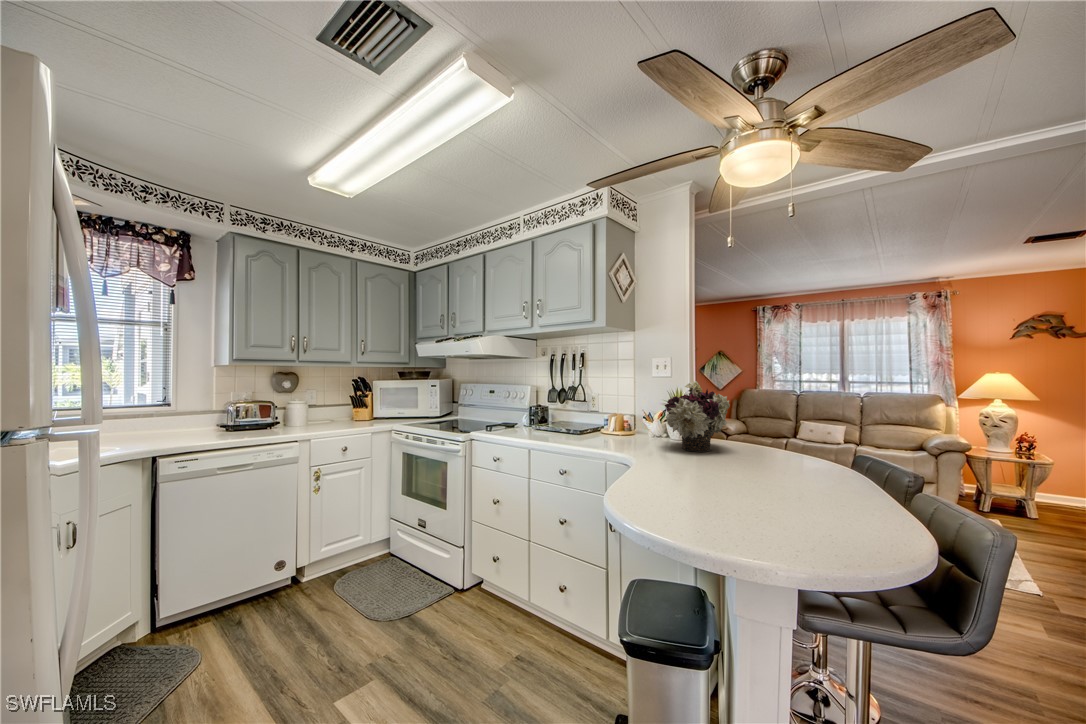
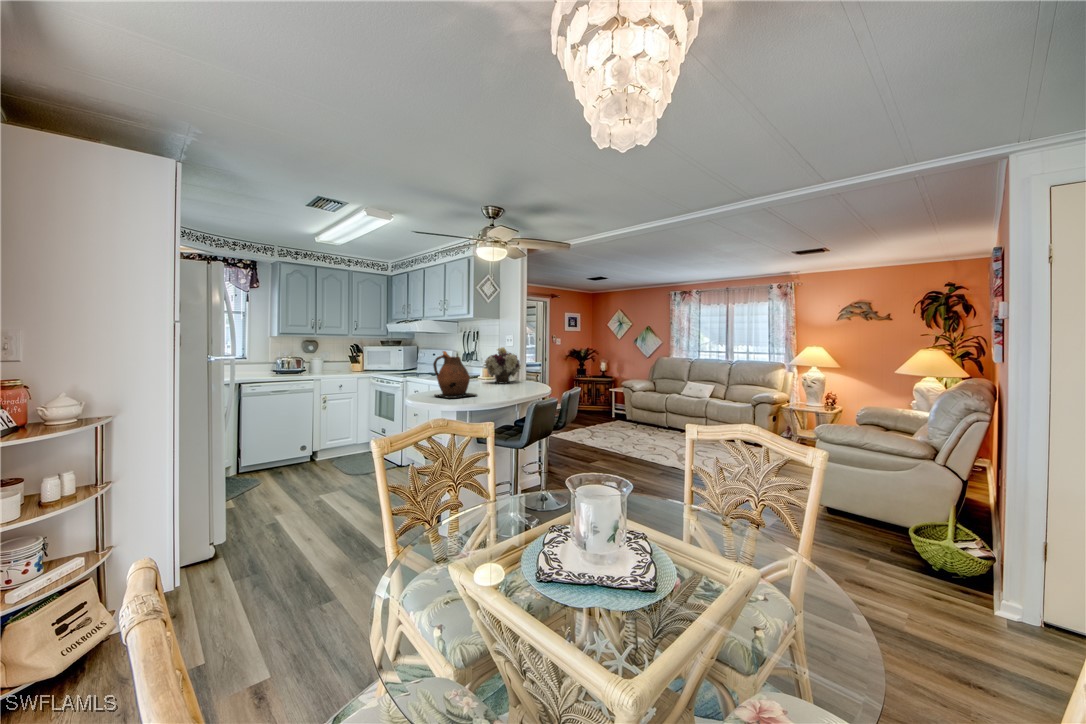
ceramic pitcher: none [732,398,852,545] -> present [433,351,476,398]

